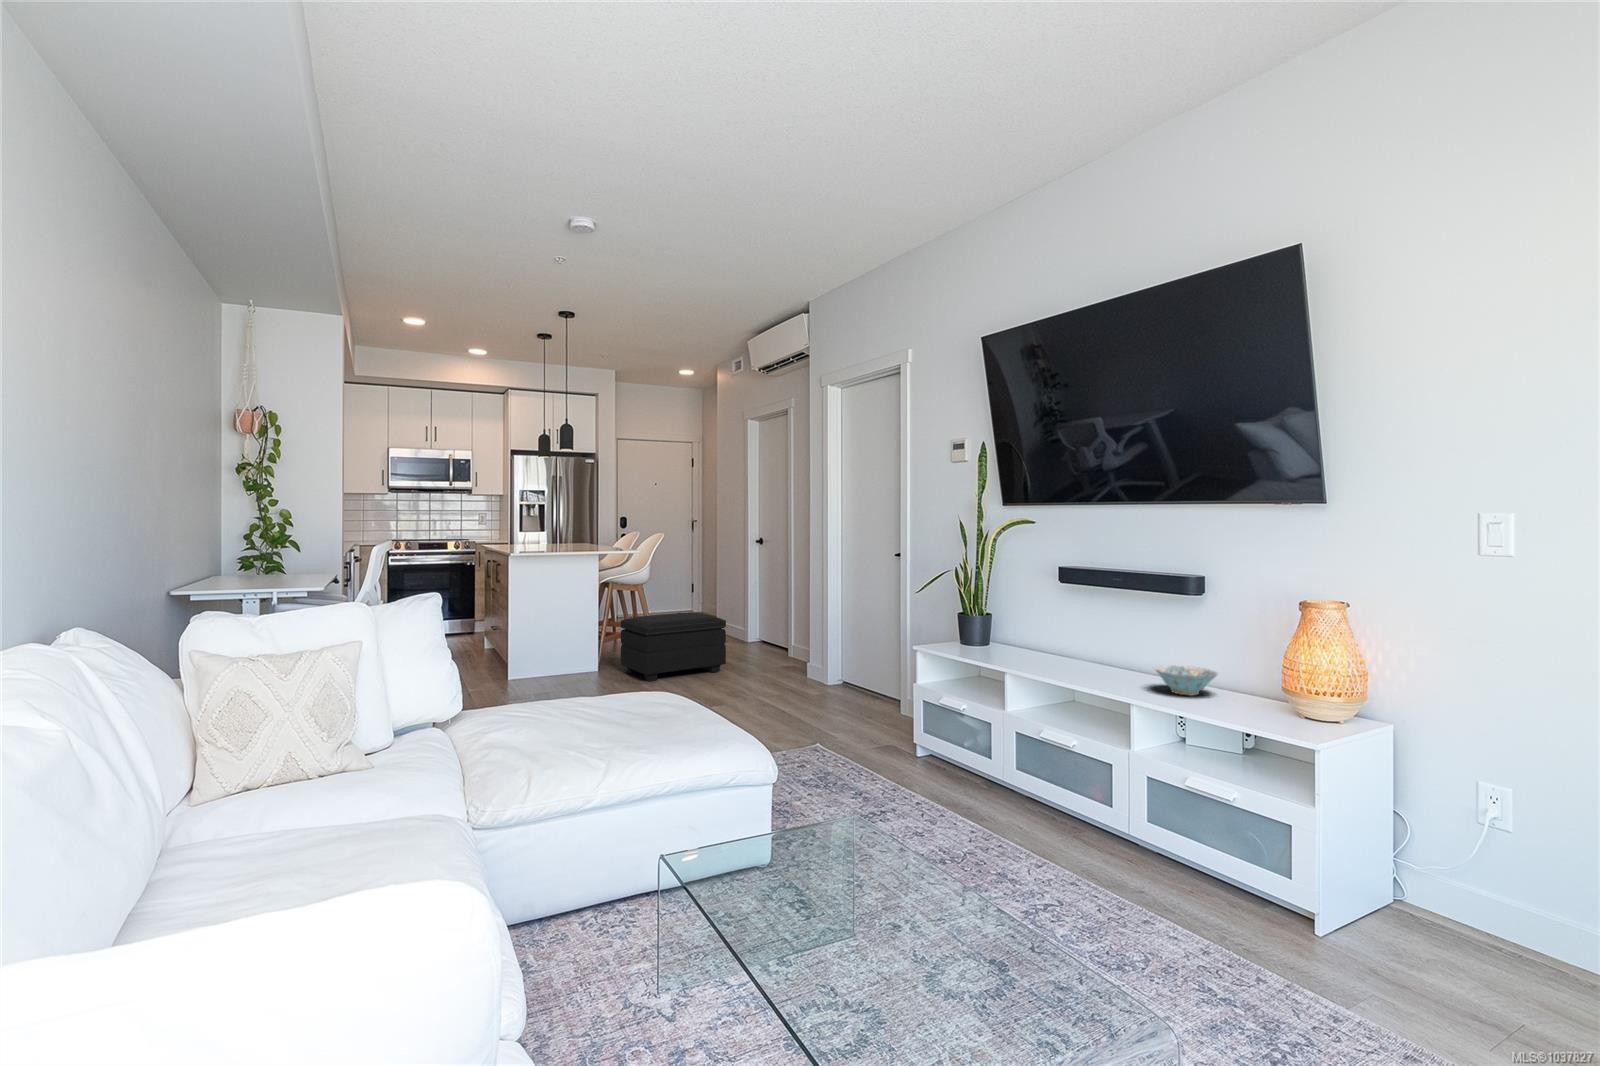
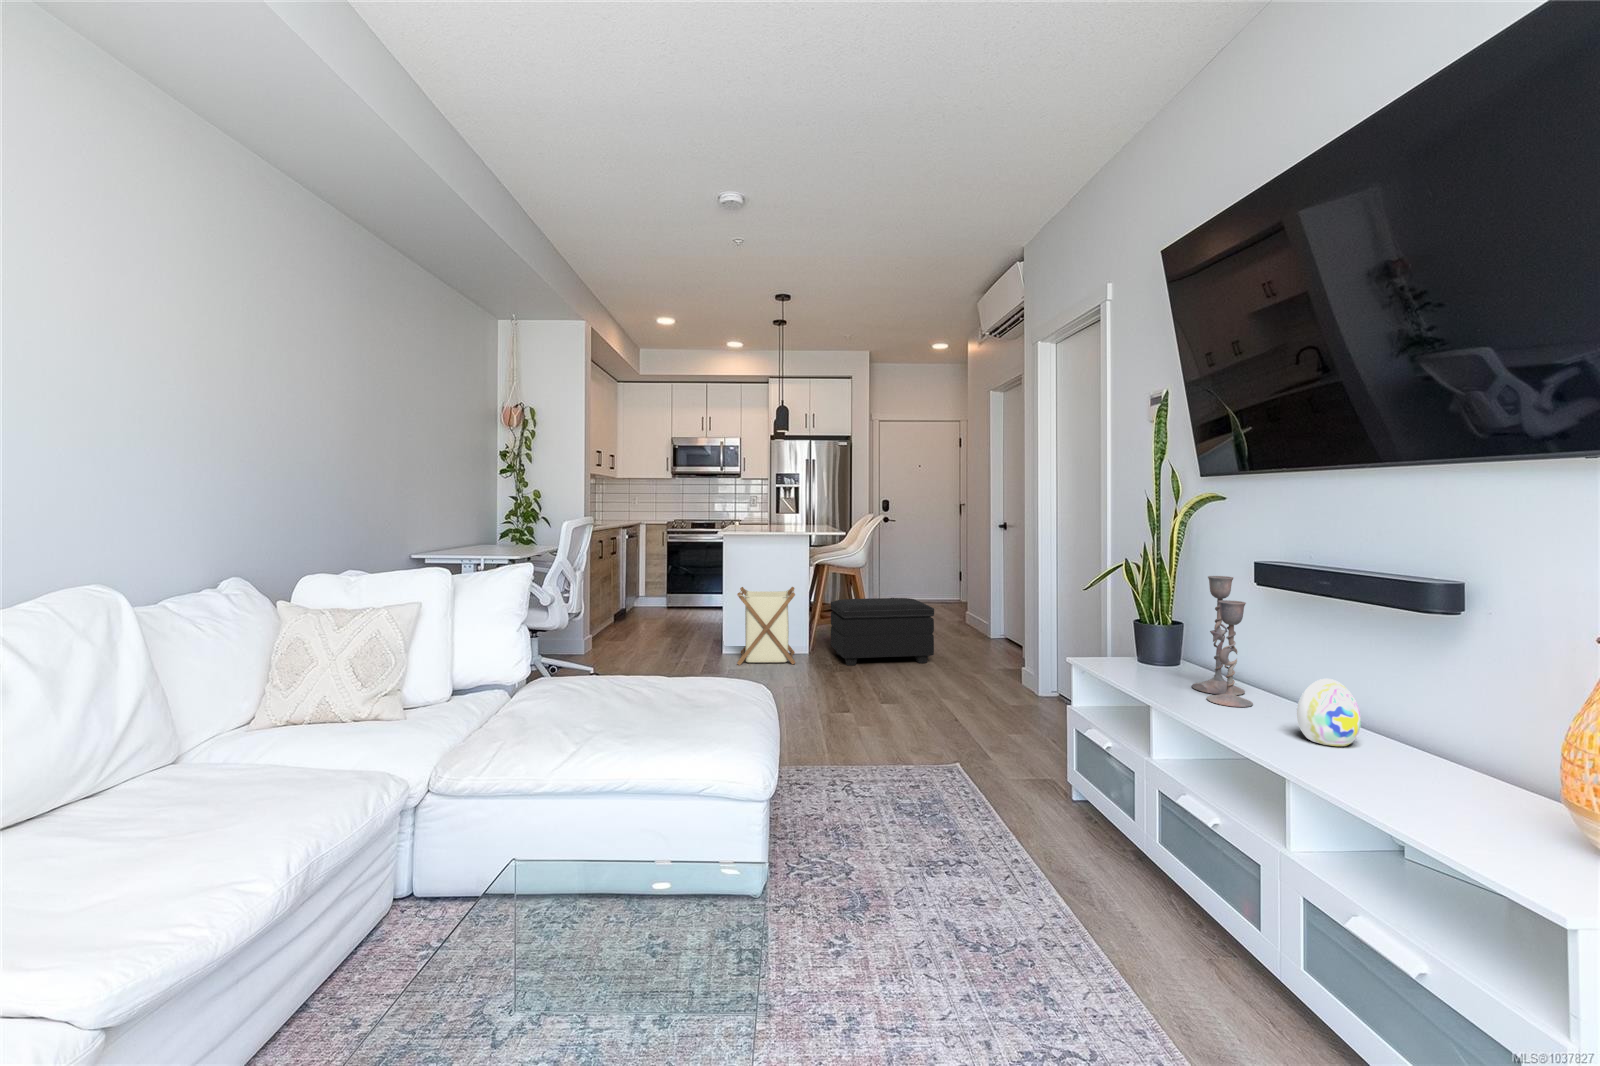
candlestick: none [1015,577,1062,666] -> present [1192,576,1253,707]
laundry basket: none [526,607,596,693] -> present [737,587,795,665]
decorative egg: none [1106,639,1141,681] -> present [1297,679,1361,746]
ceramic bowl: present [1154,665,1218,696] -> none [1355,730,1488,791]

